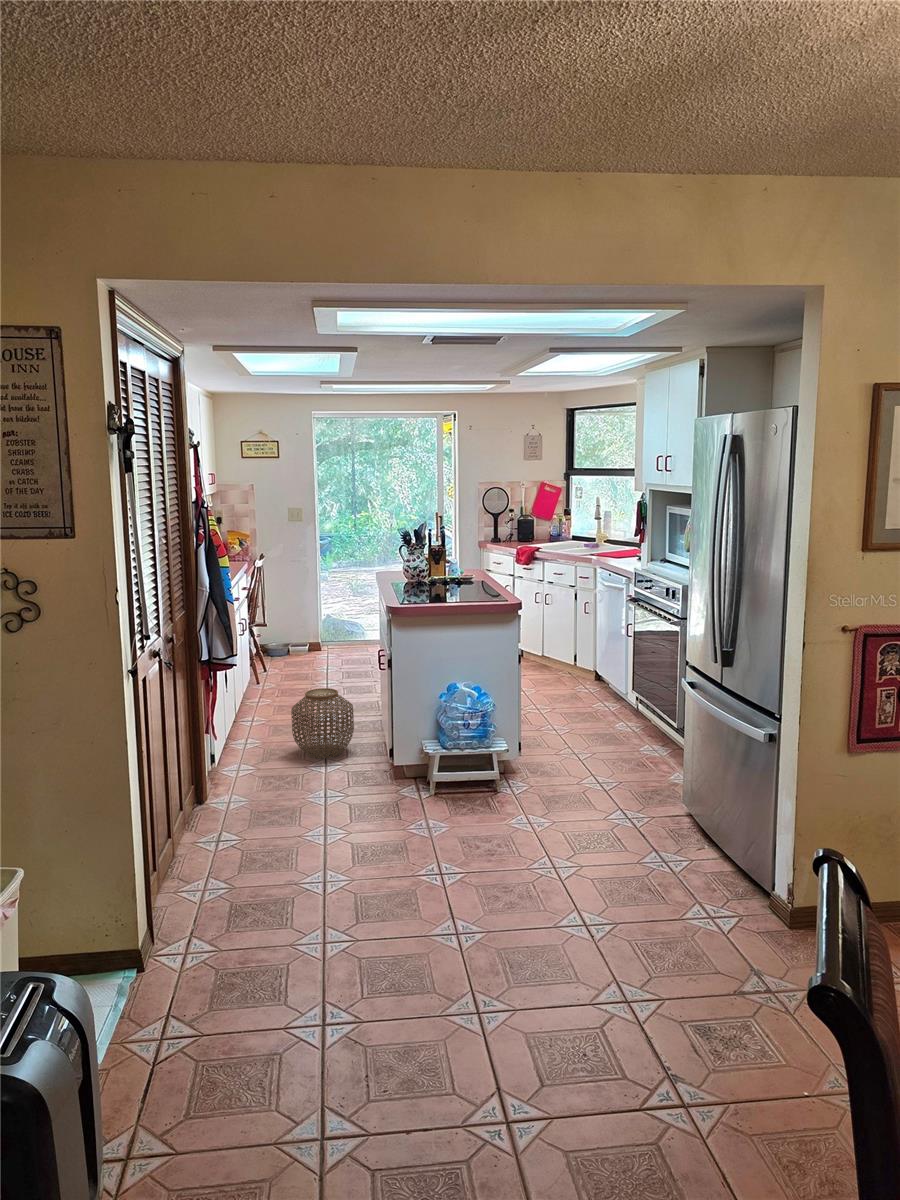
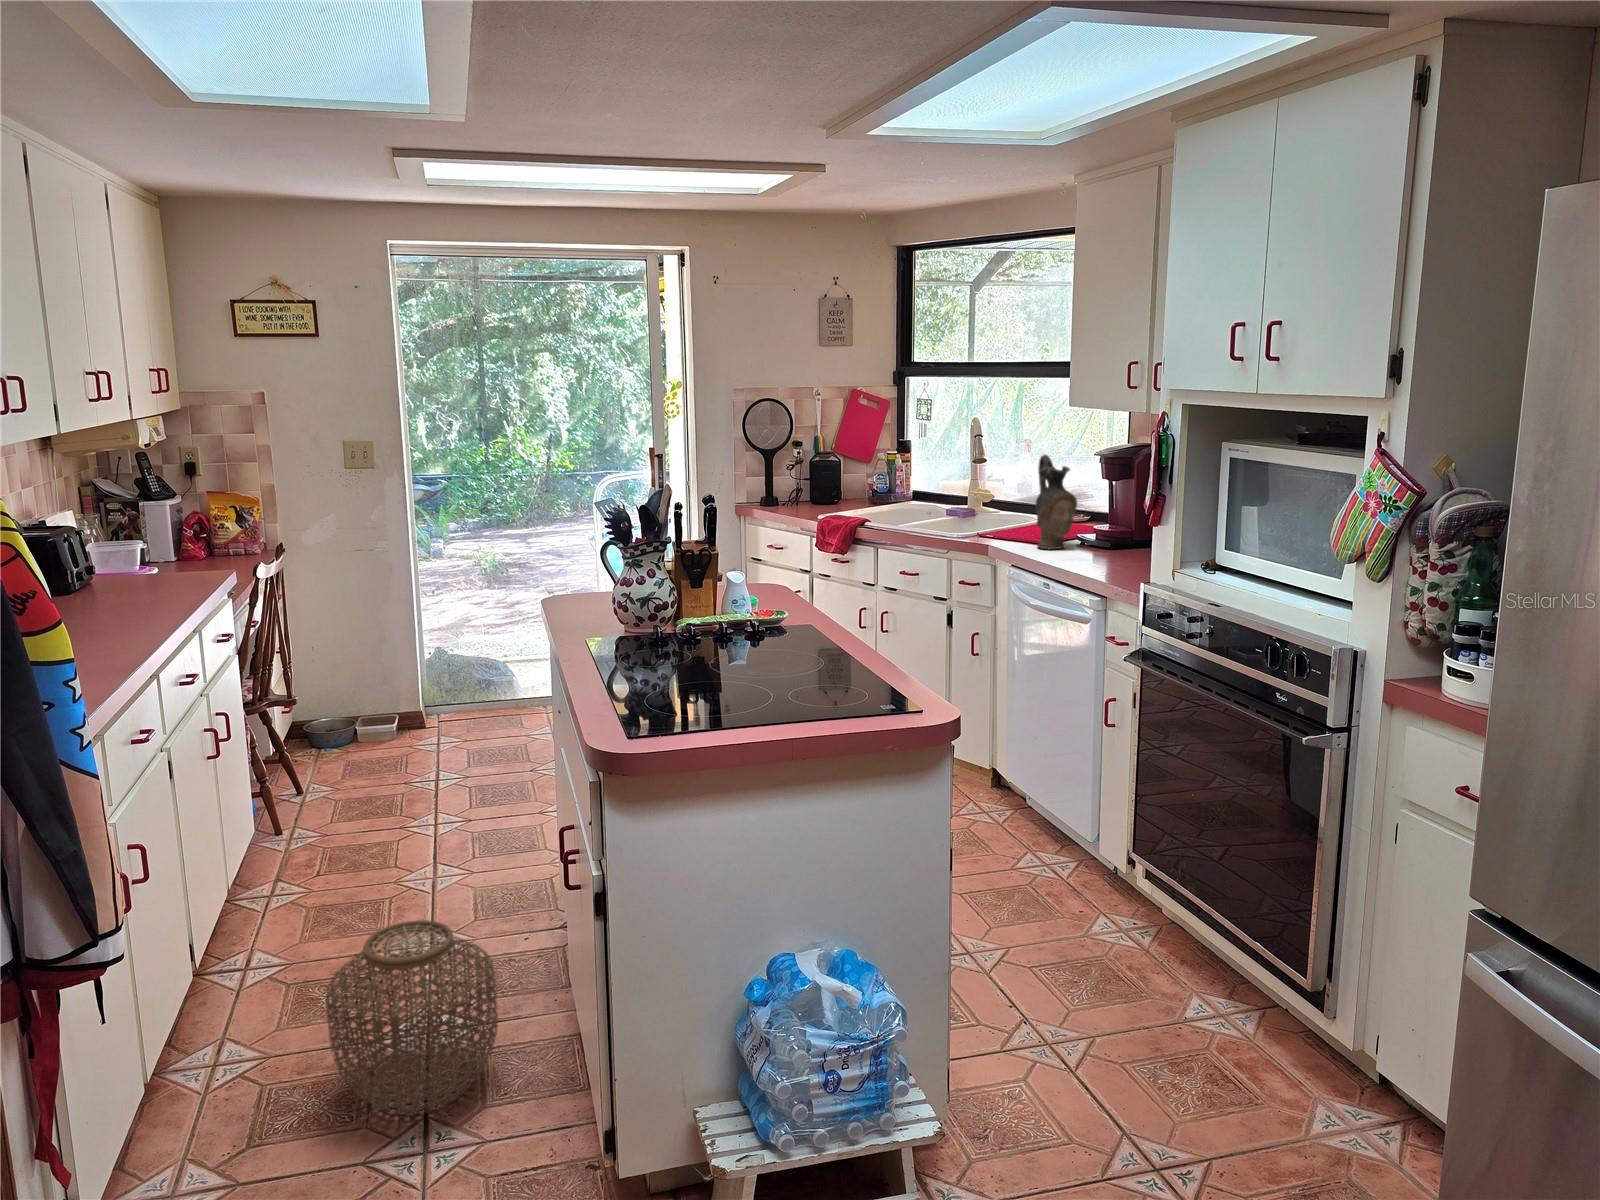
ceramic pitcher: none [611,514,630,559] -> present [1036,455,1077,549]

